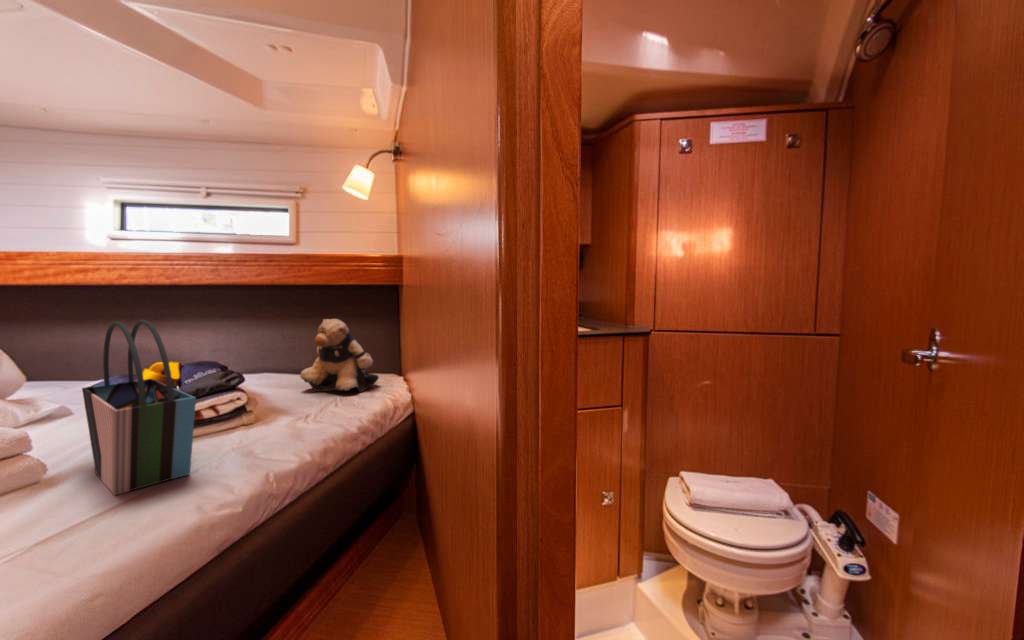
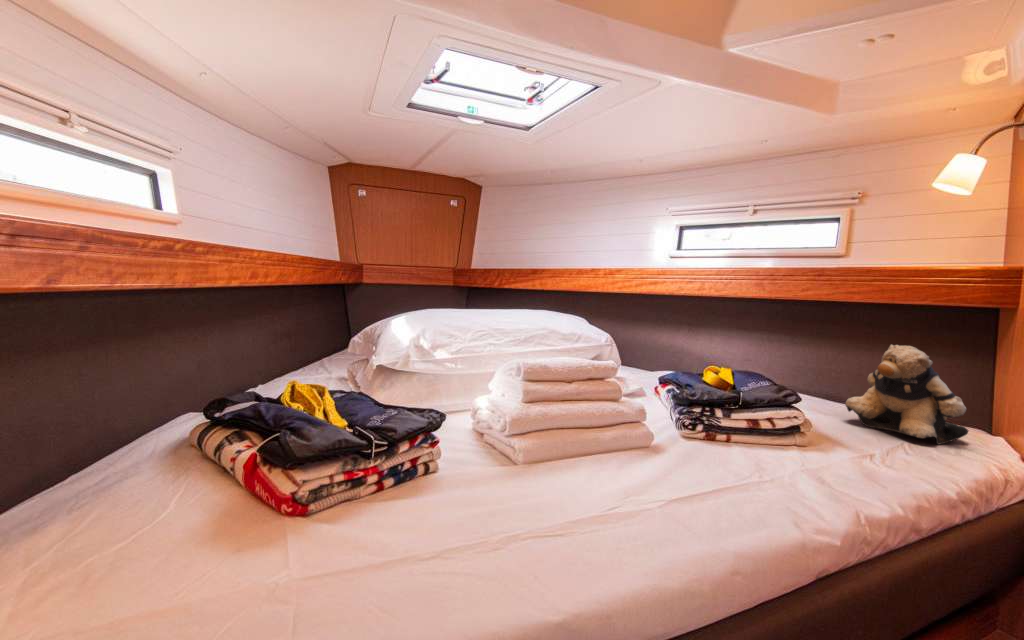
tote bag: present [82,320,196,495] -> none [682,330,804,492]

